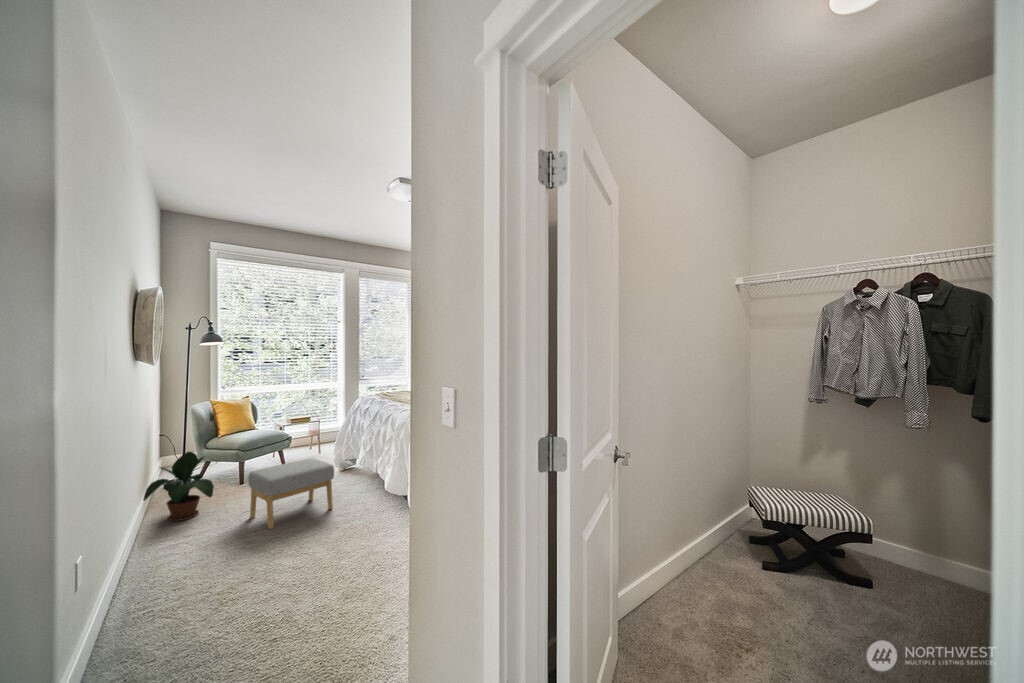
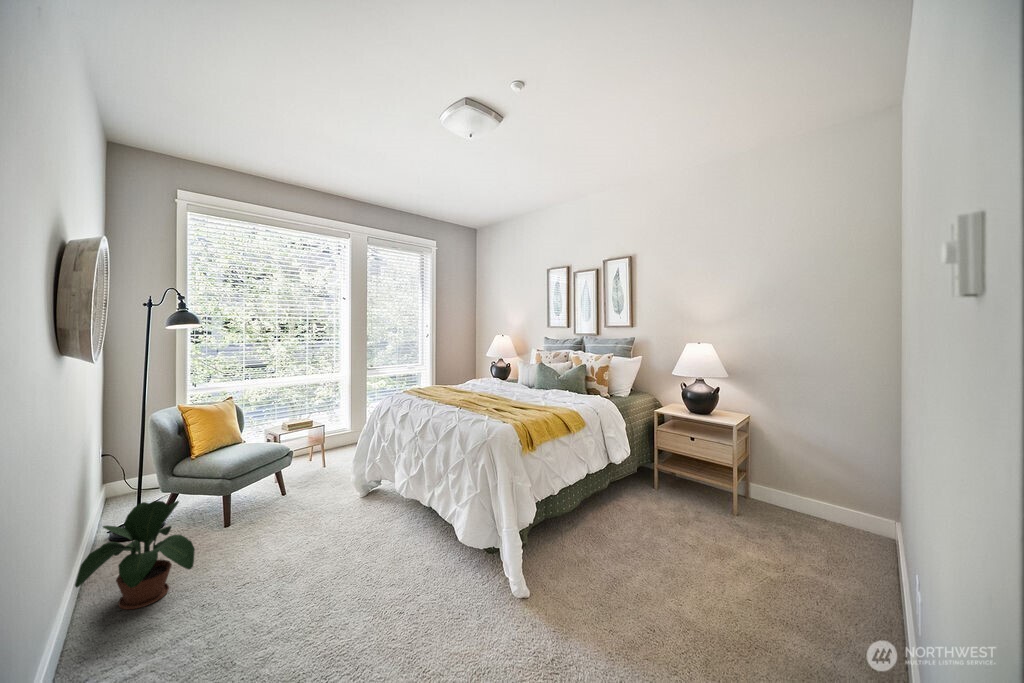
footstool: present [249,459,334,529] -> none [252,496,378,622]

